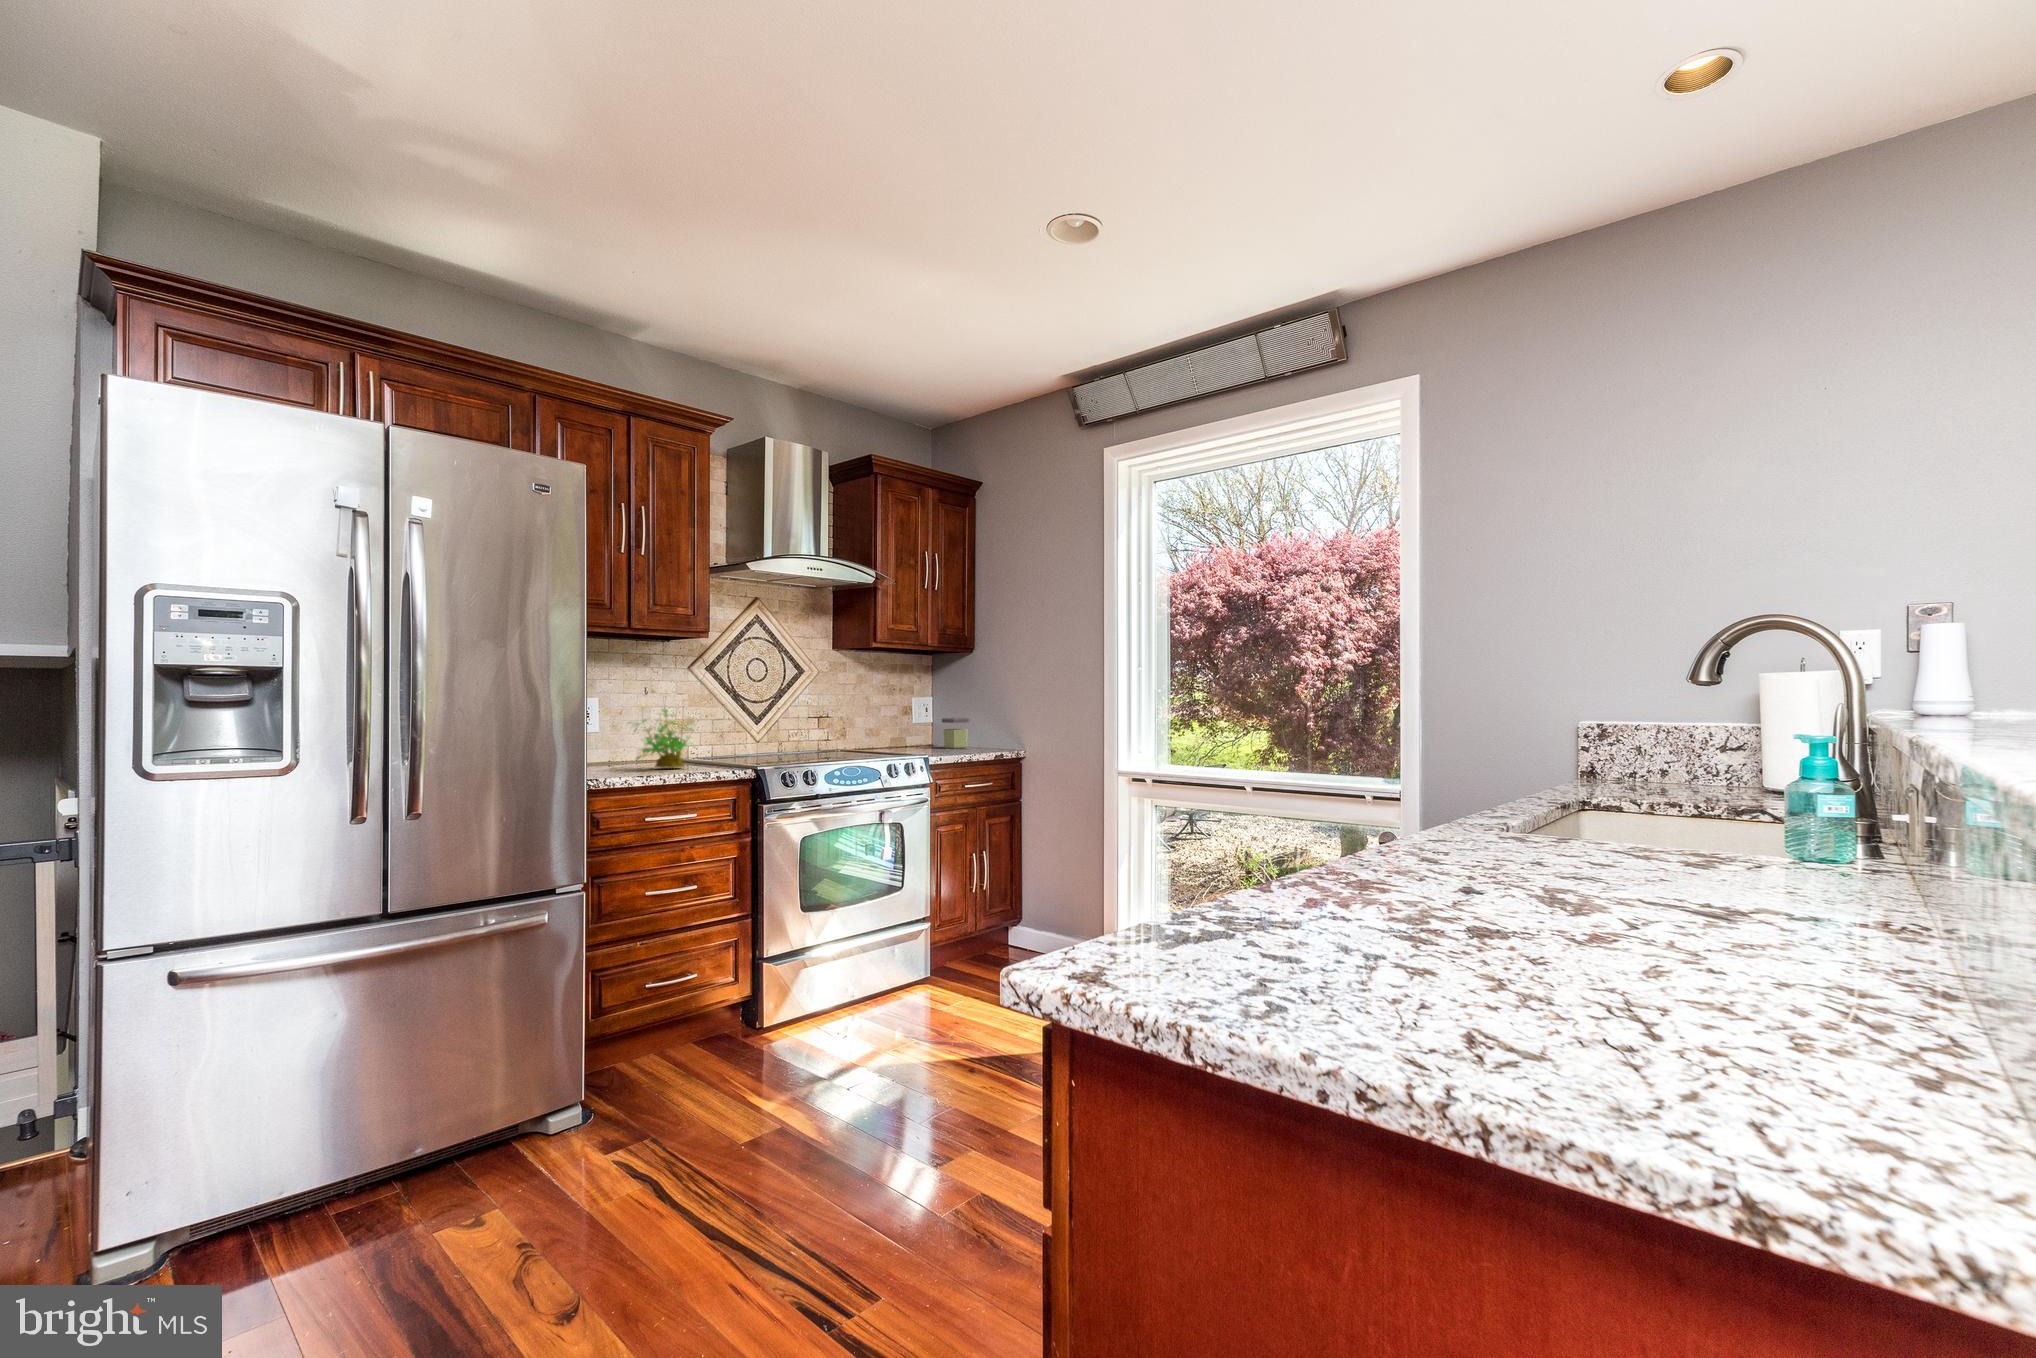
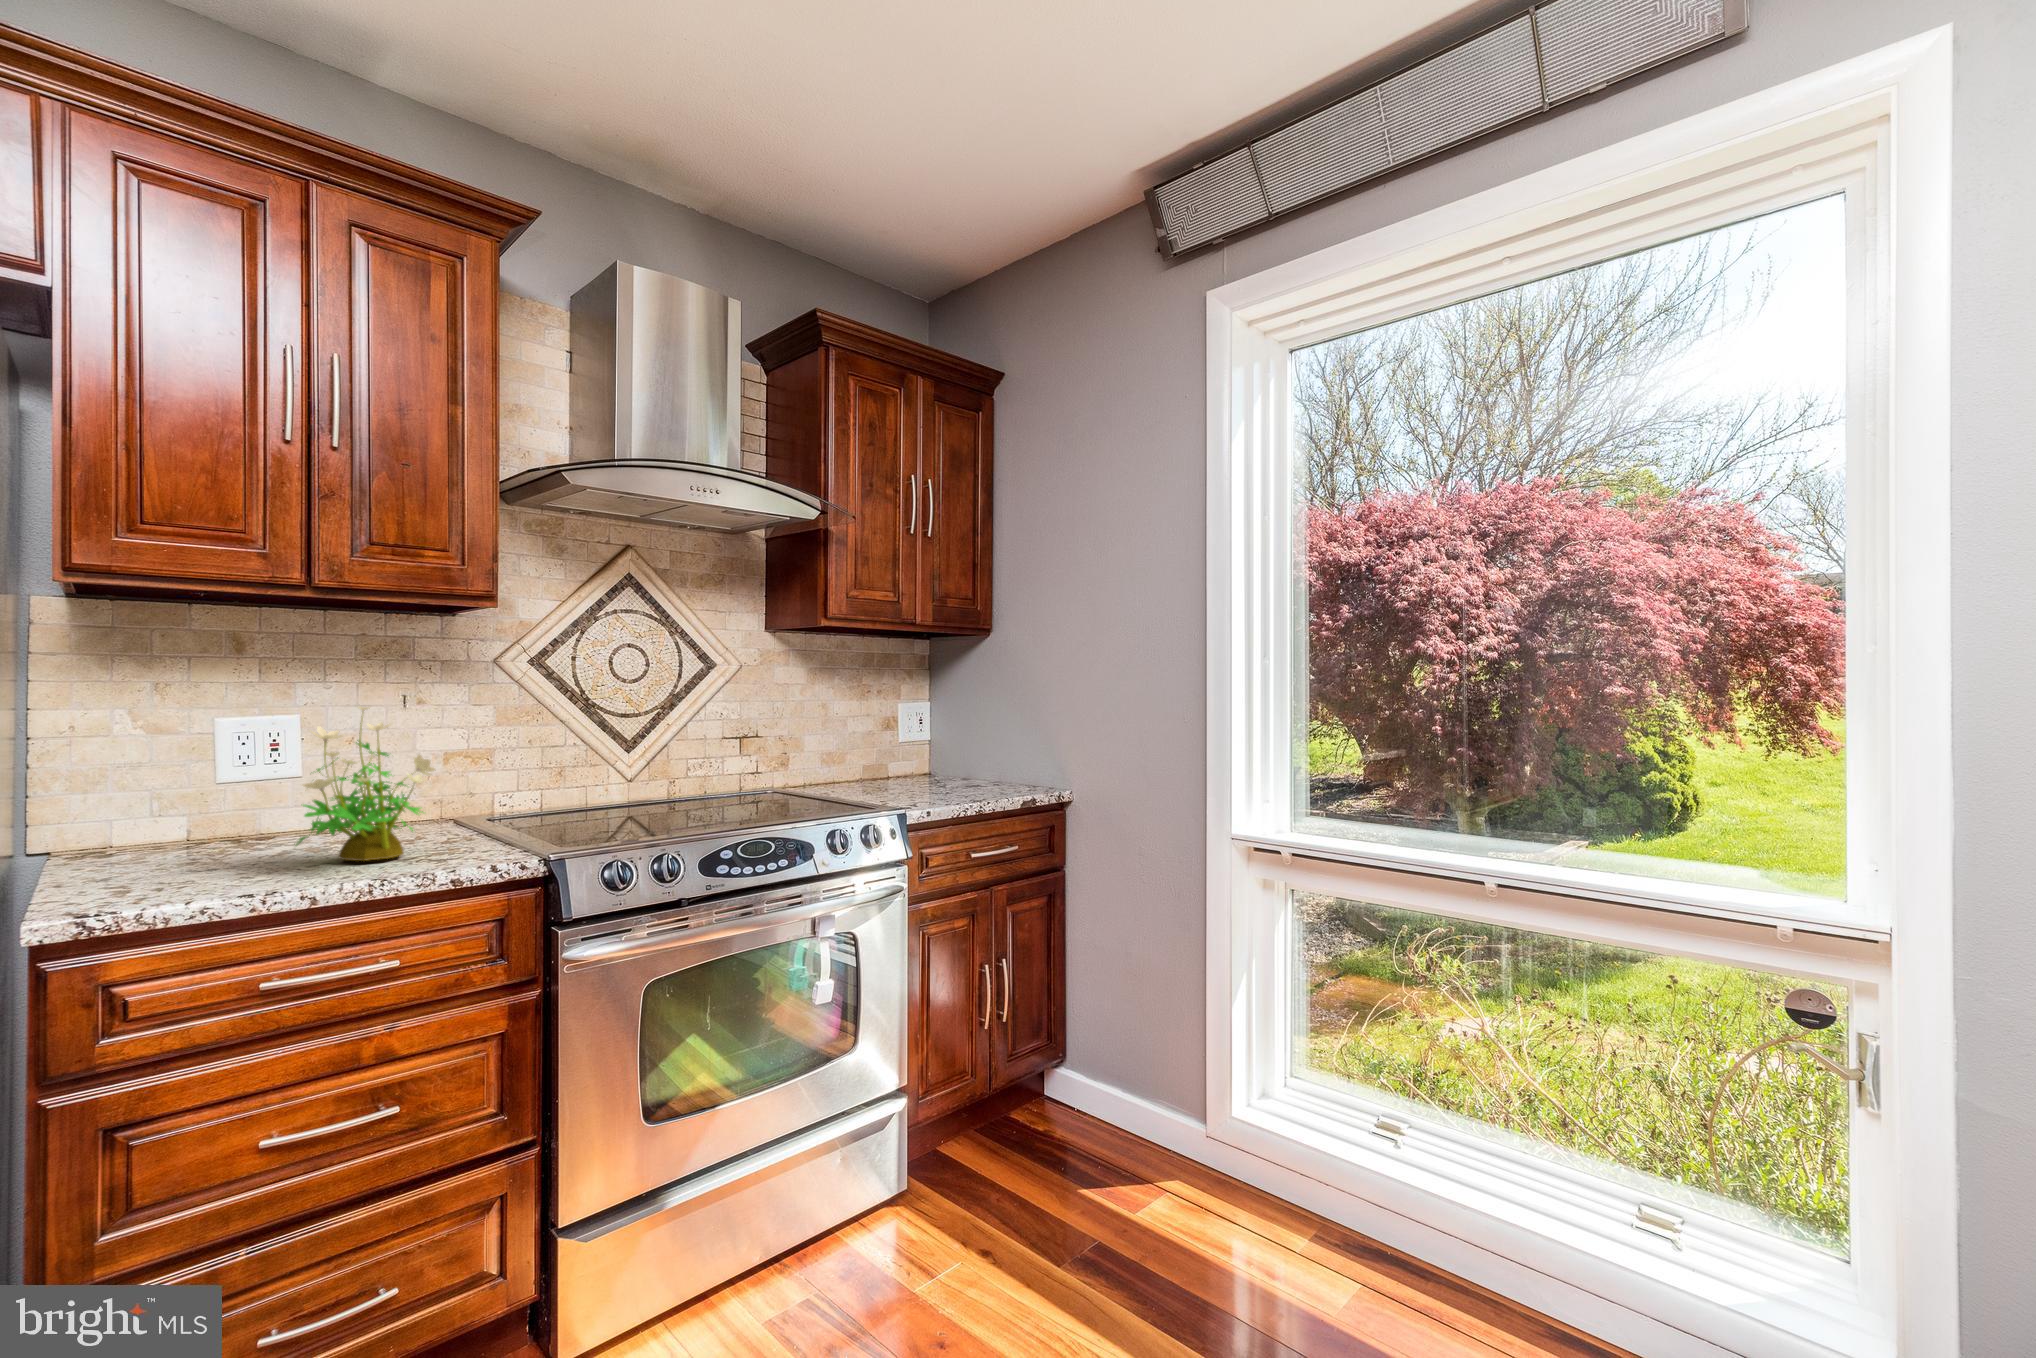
jar: present [942,718,970,748] -> none [939,737,983,786]

